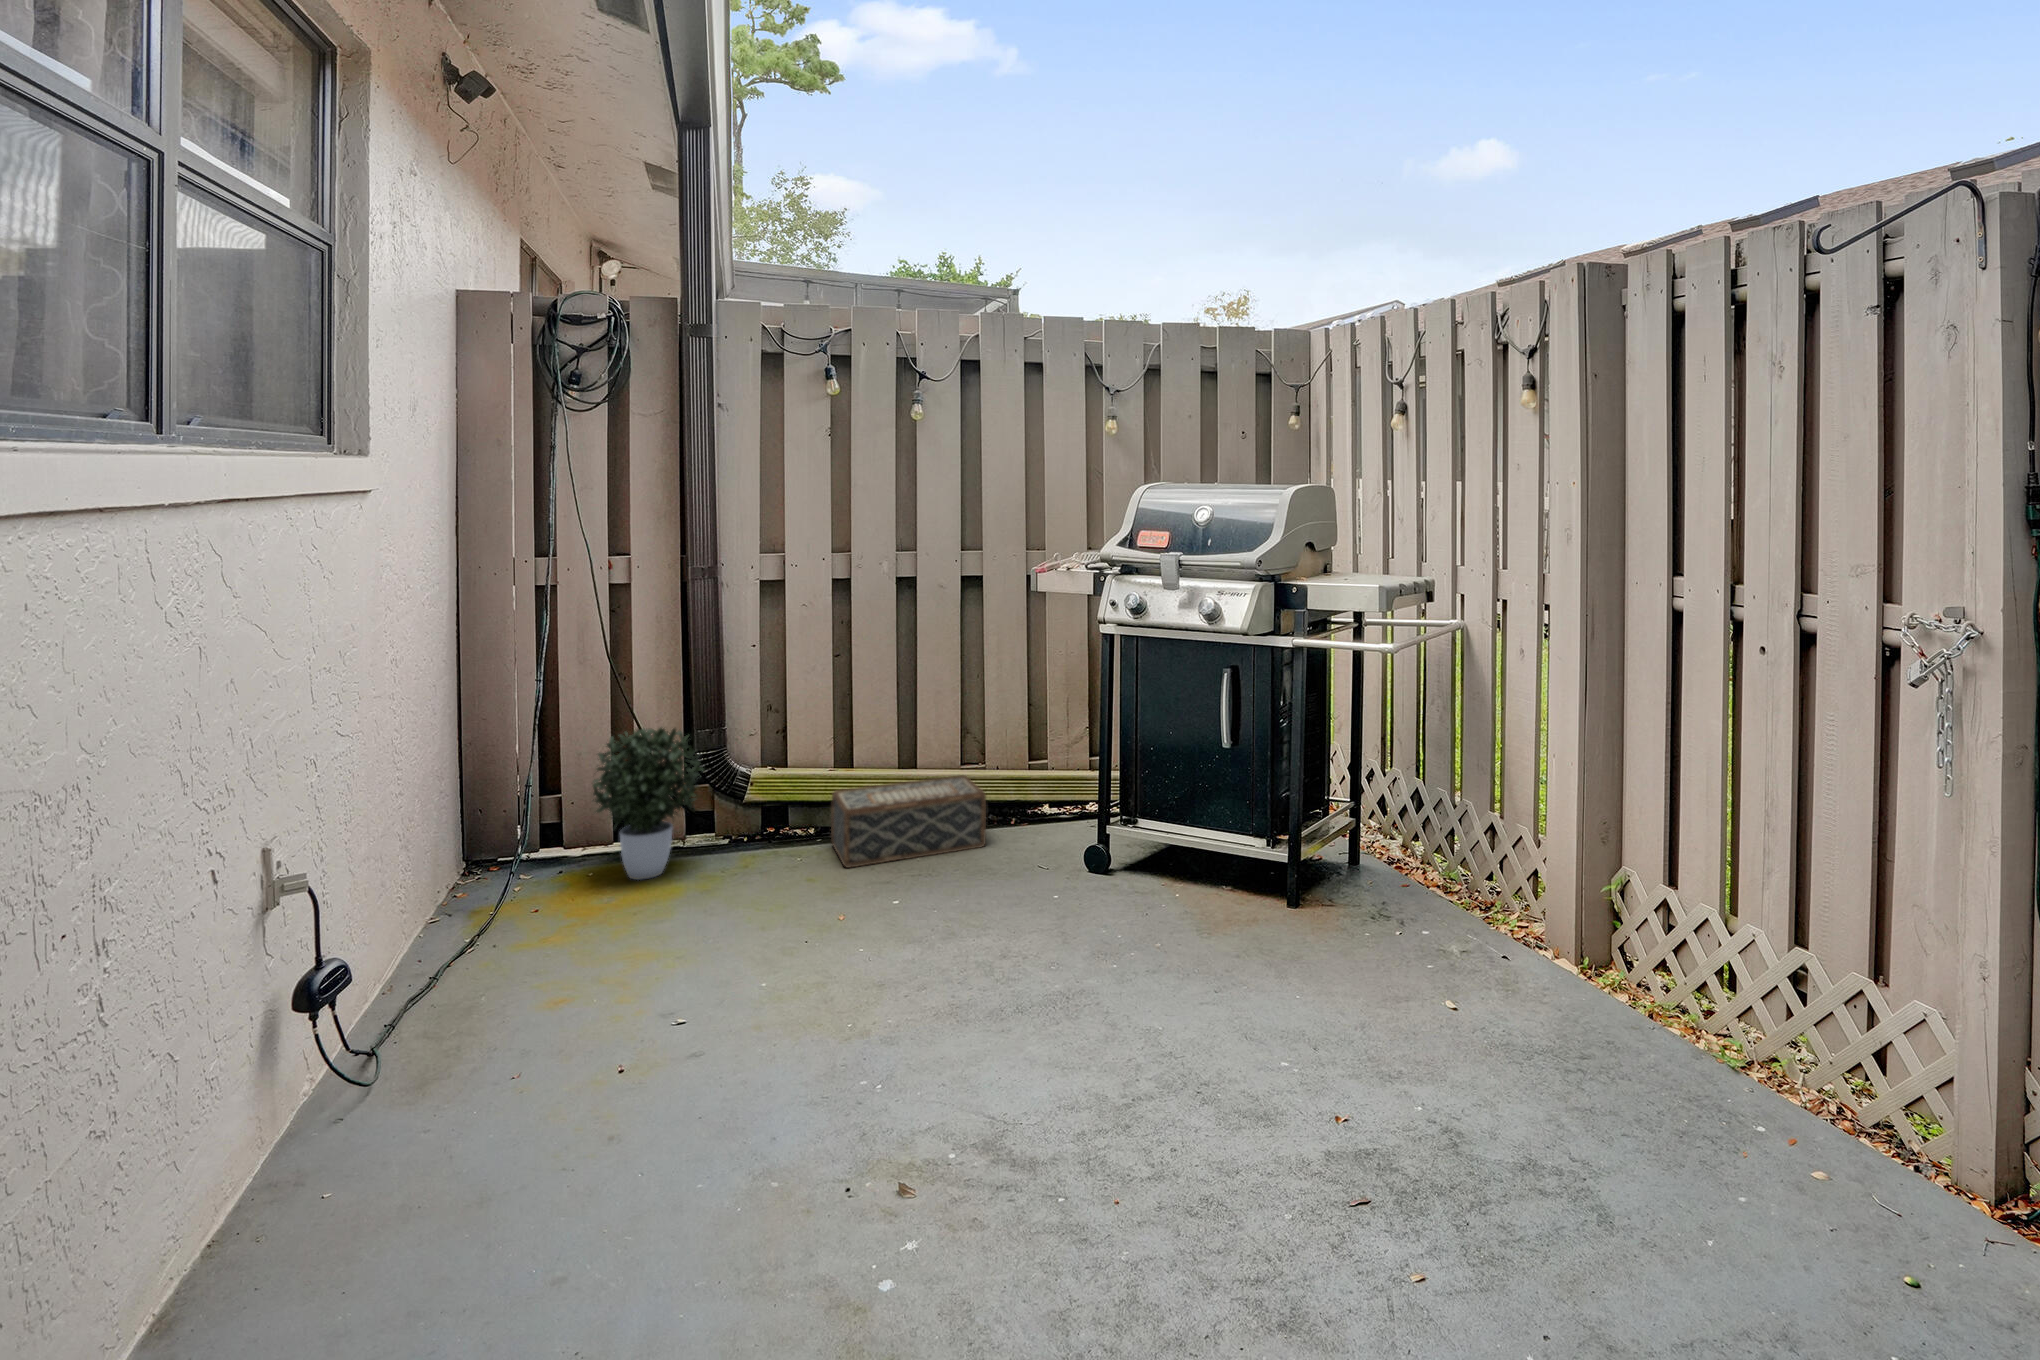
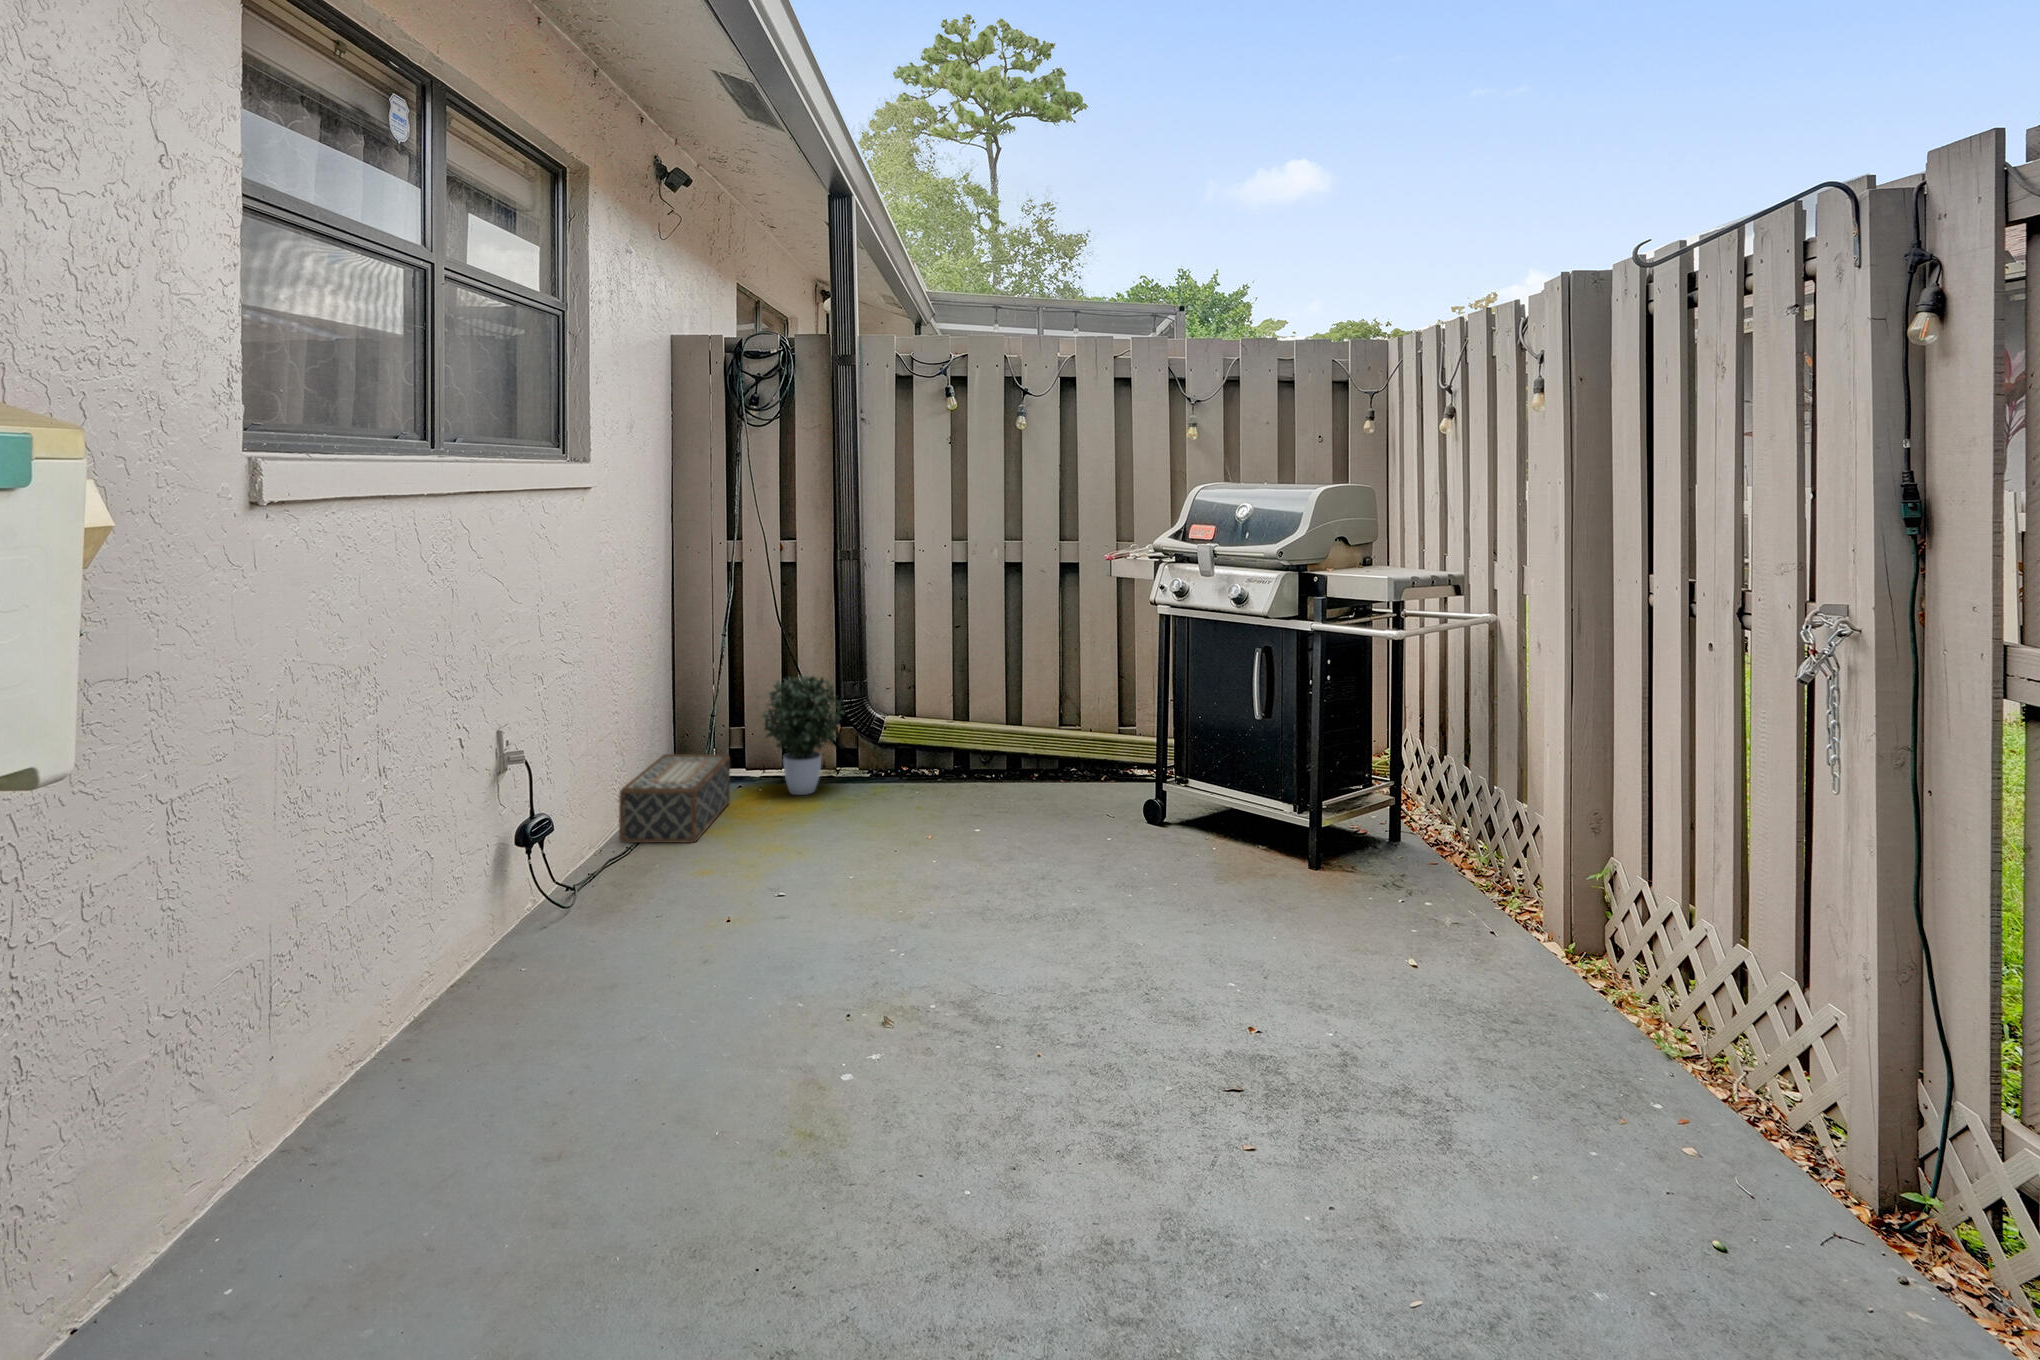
woven basket: present [831,775,986,868] -> present [619,754,730,843]

